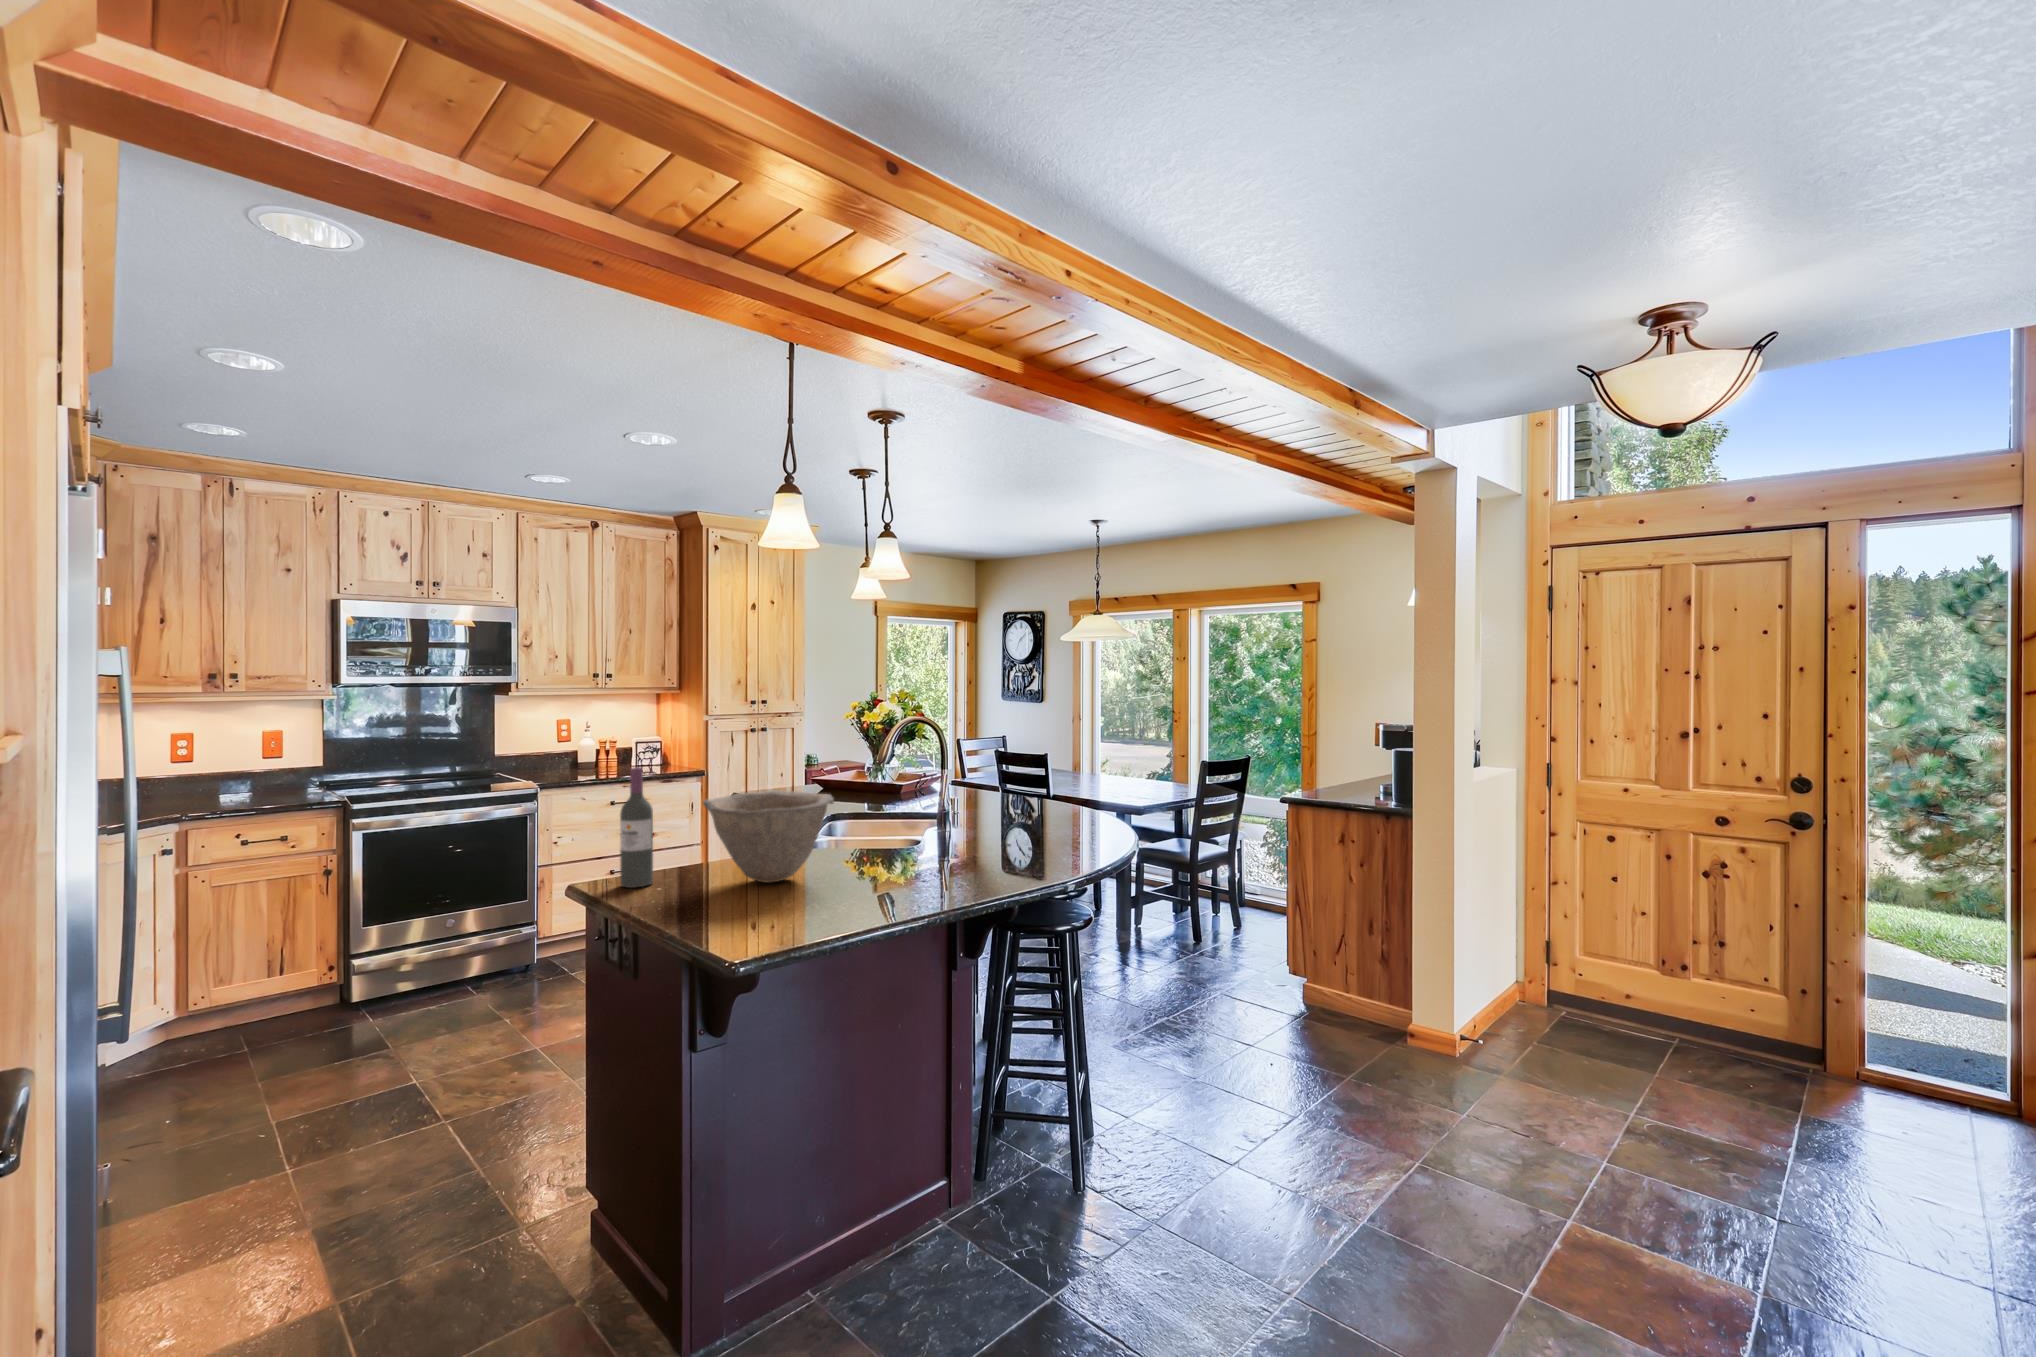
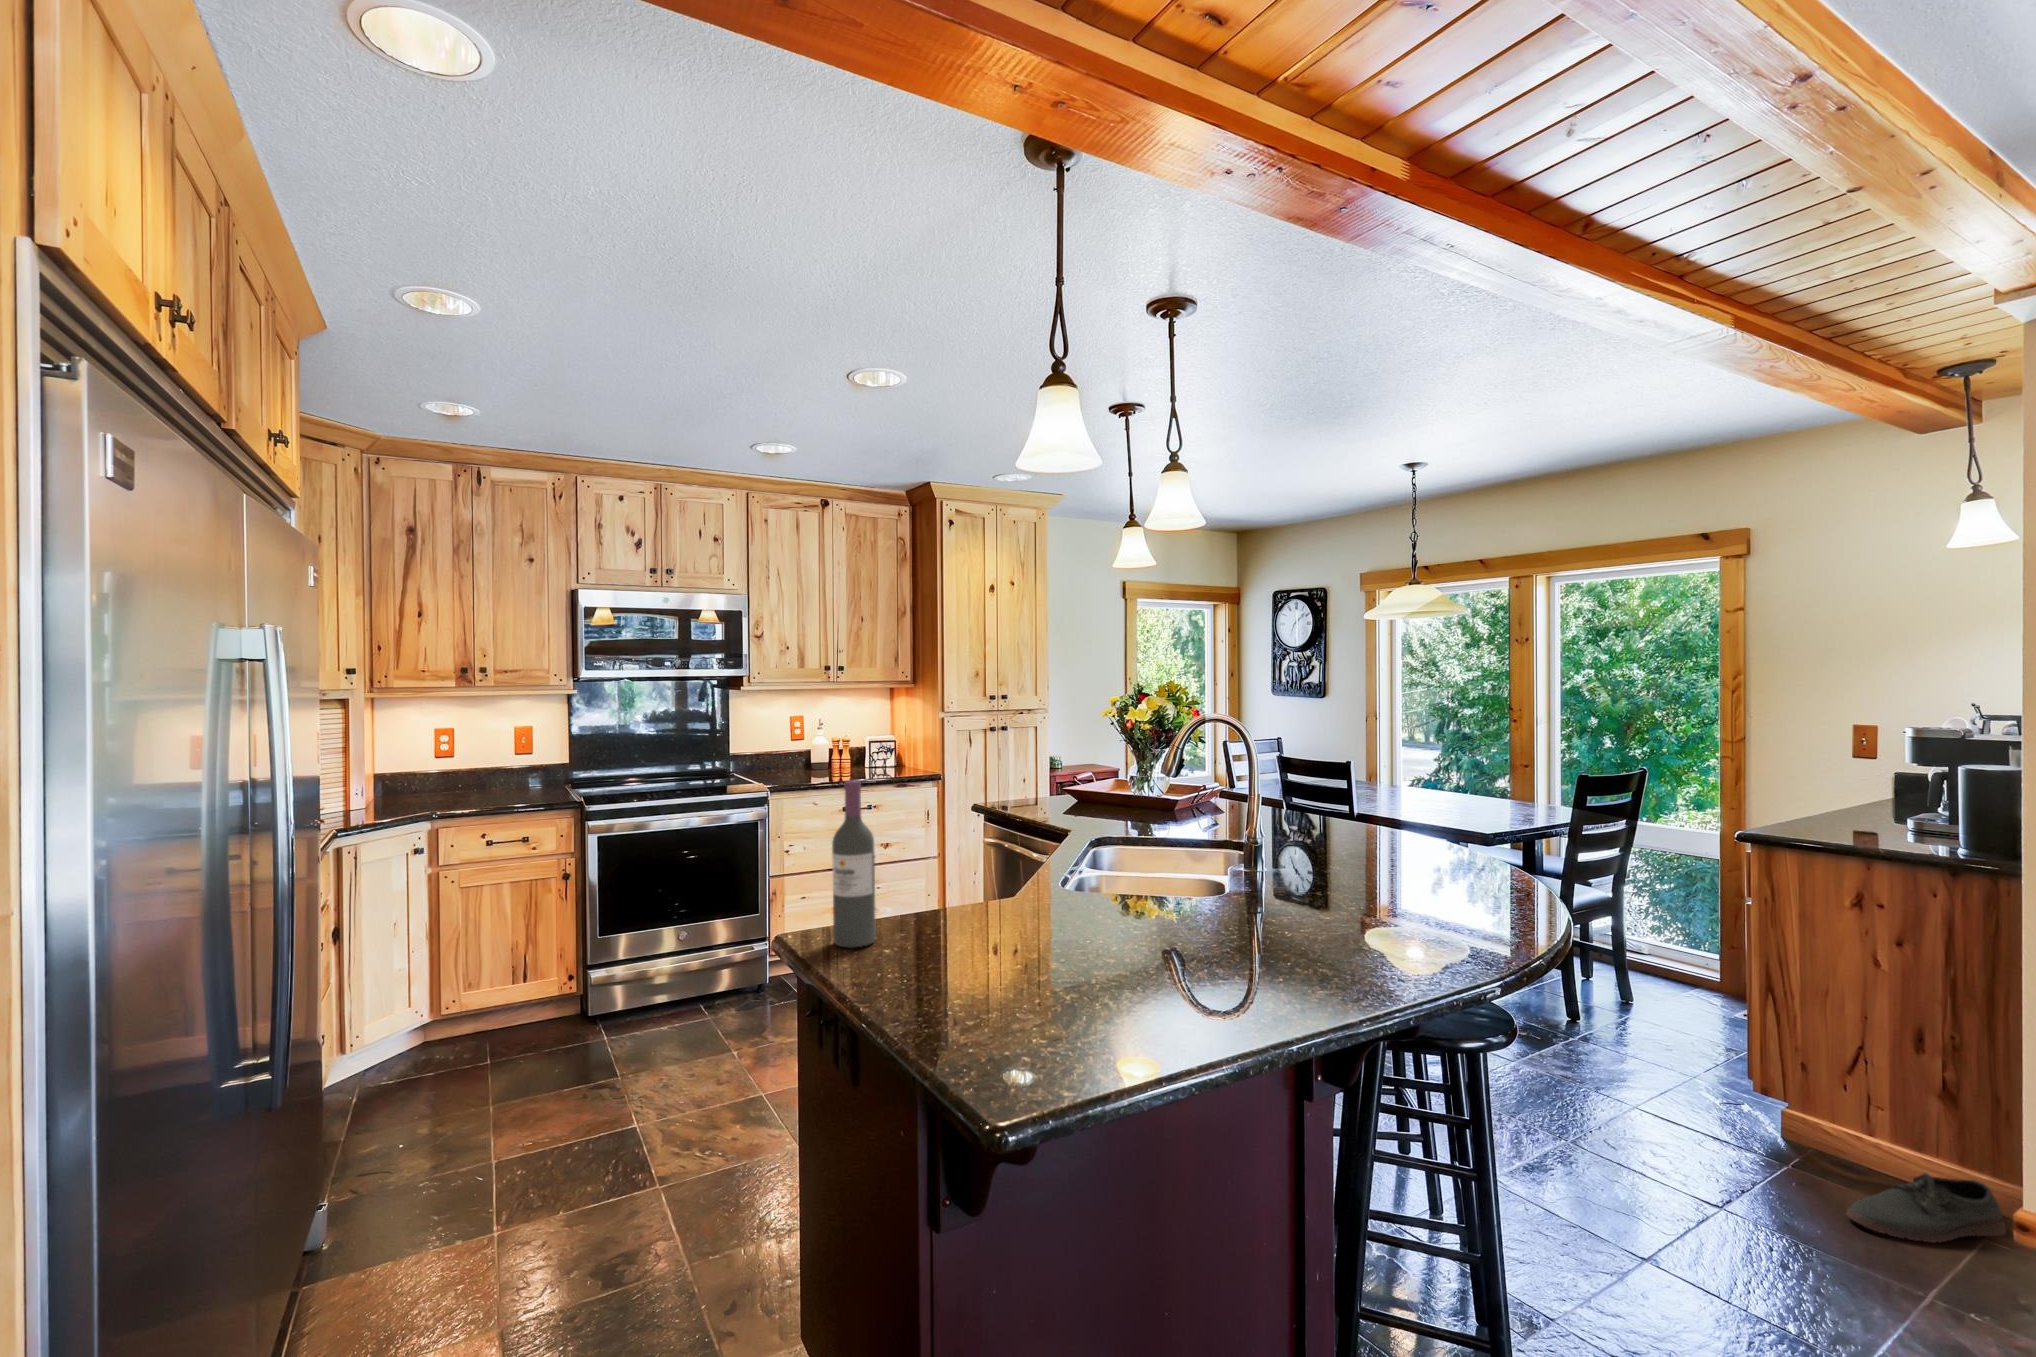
bowl: present [703,790,834,883] -> none [939,815,1124,953]
shoe: none [1321,1008,1405,1050] -> present [1846,1173,2006,1242]

